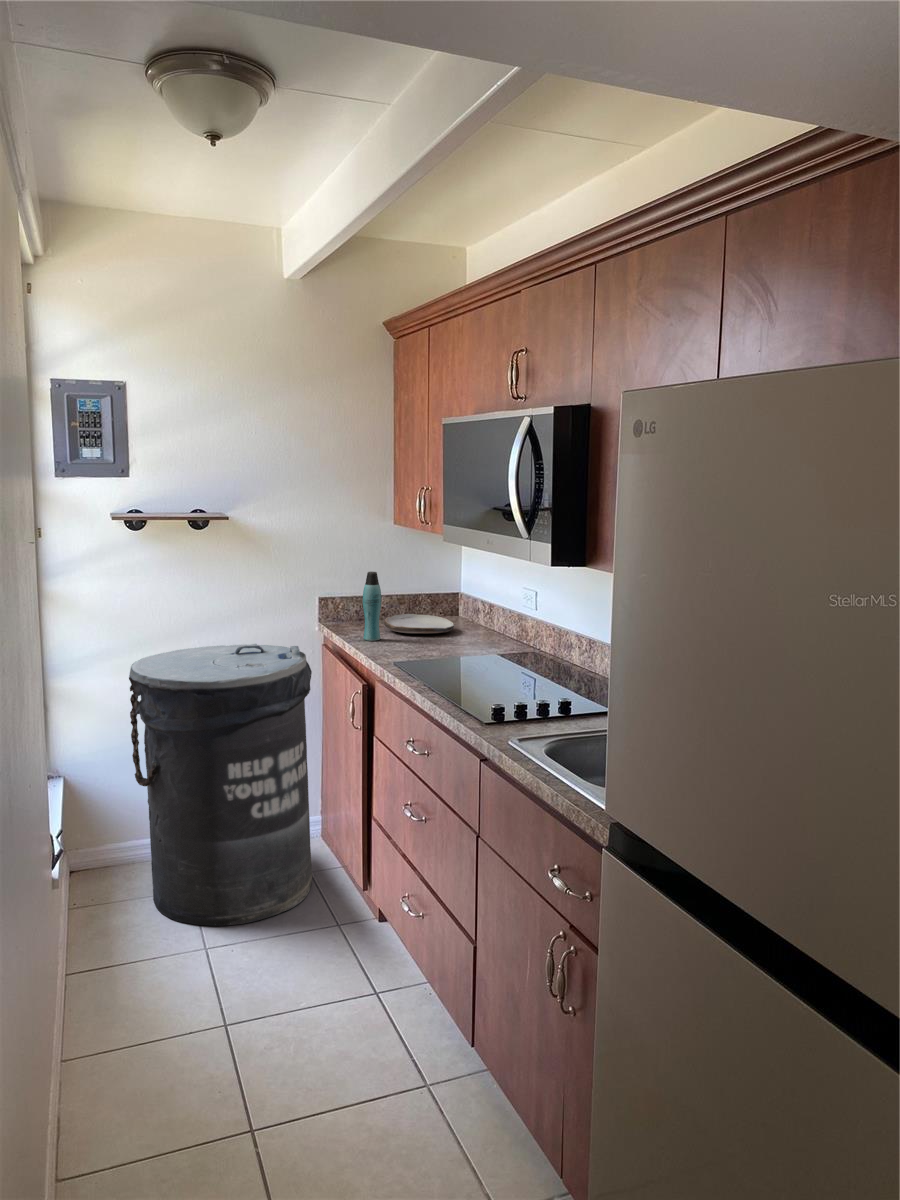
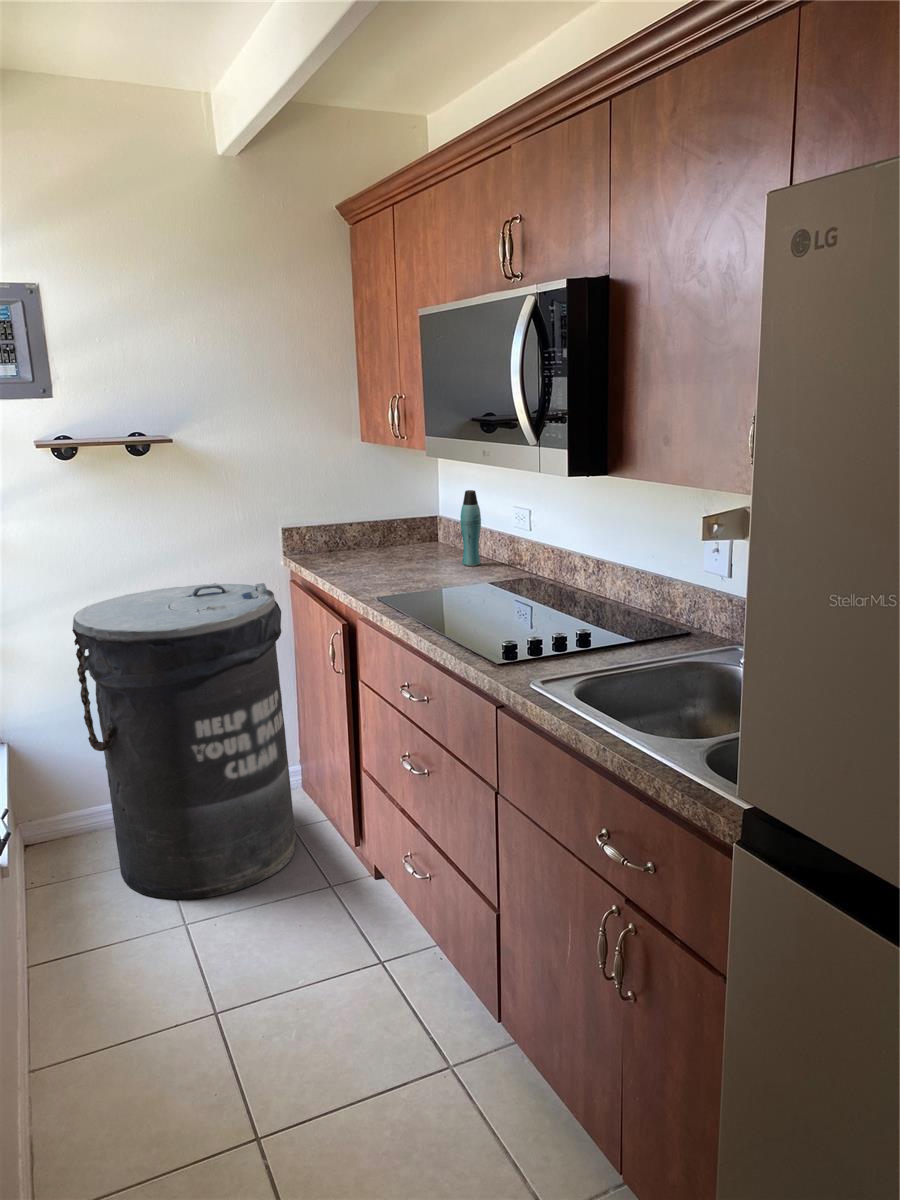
bottle: present [363,572,381,641] -> present [460,490,481,566]
plate: present [384,614,455,633] -> none [358,541,437,562]

